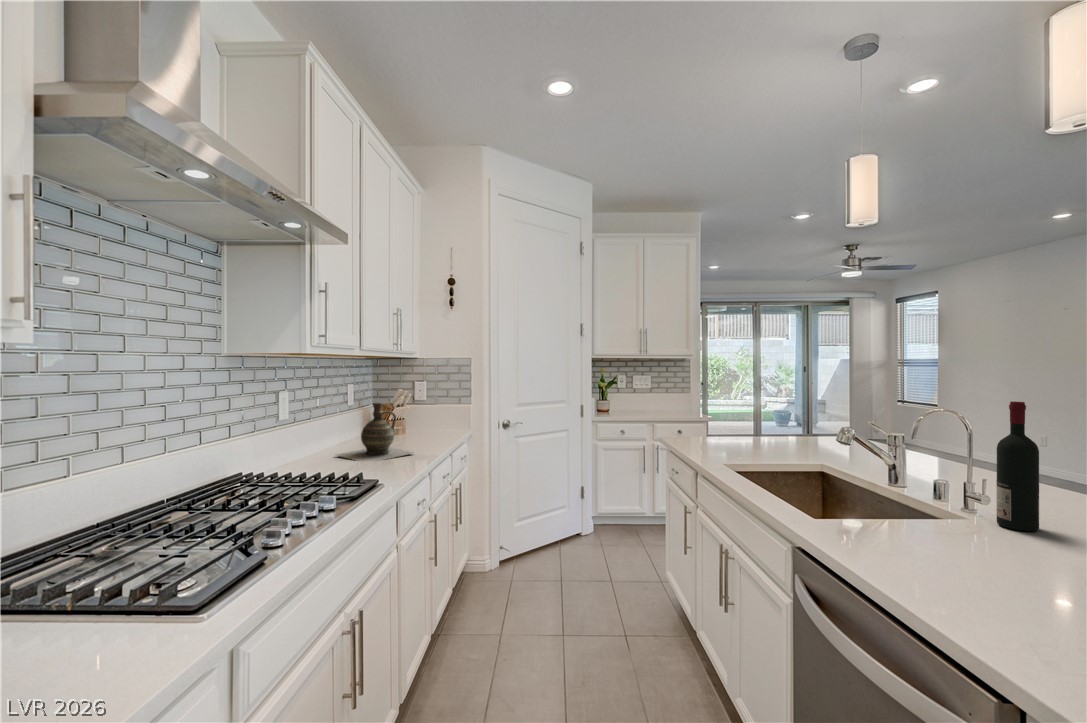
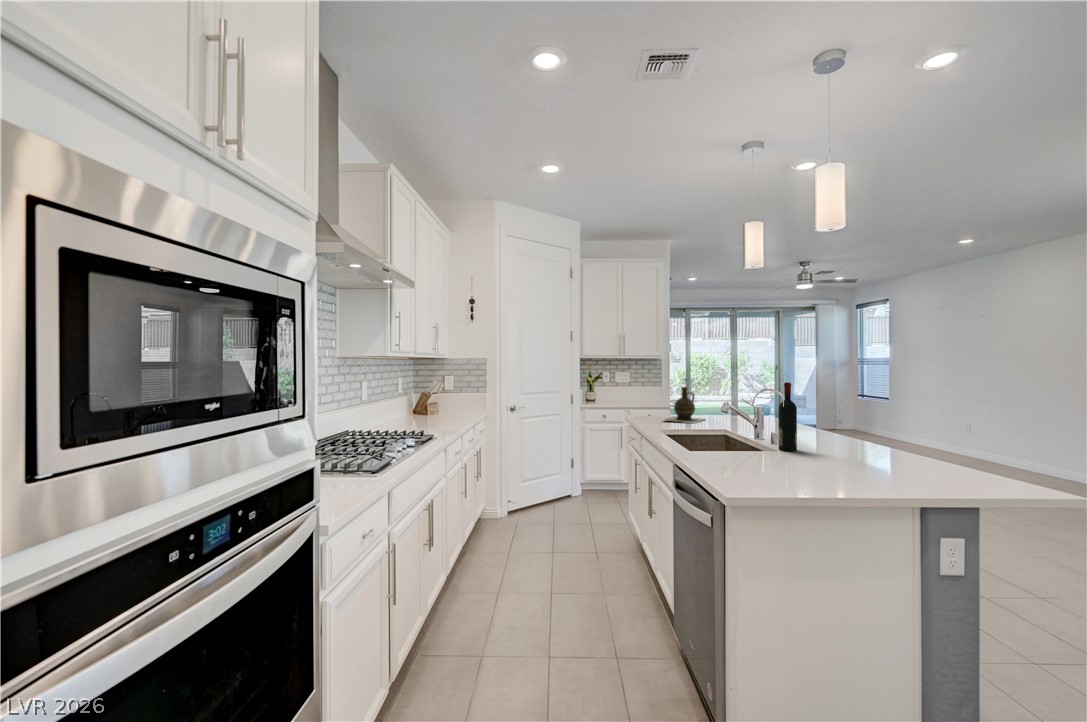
ceramic jug: present [336,403,413,461] -> present [663,387,705,423]

